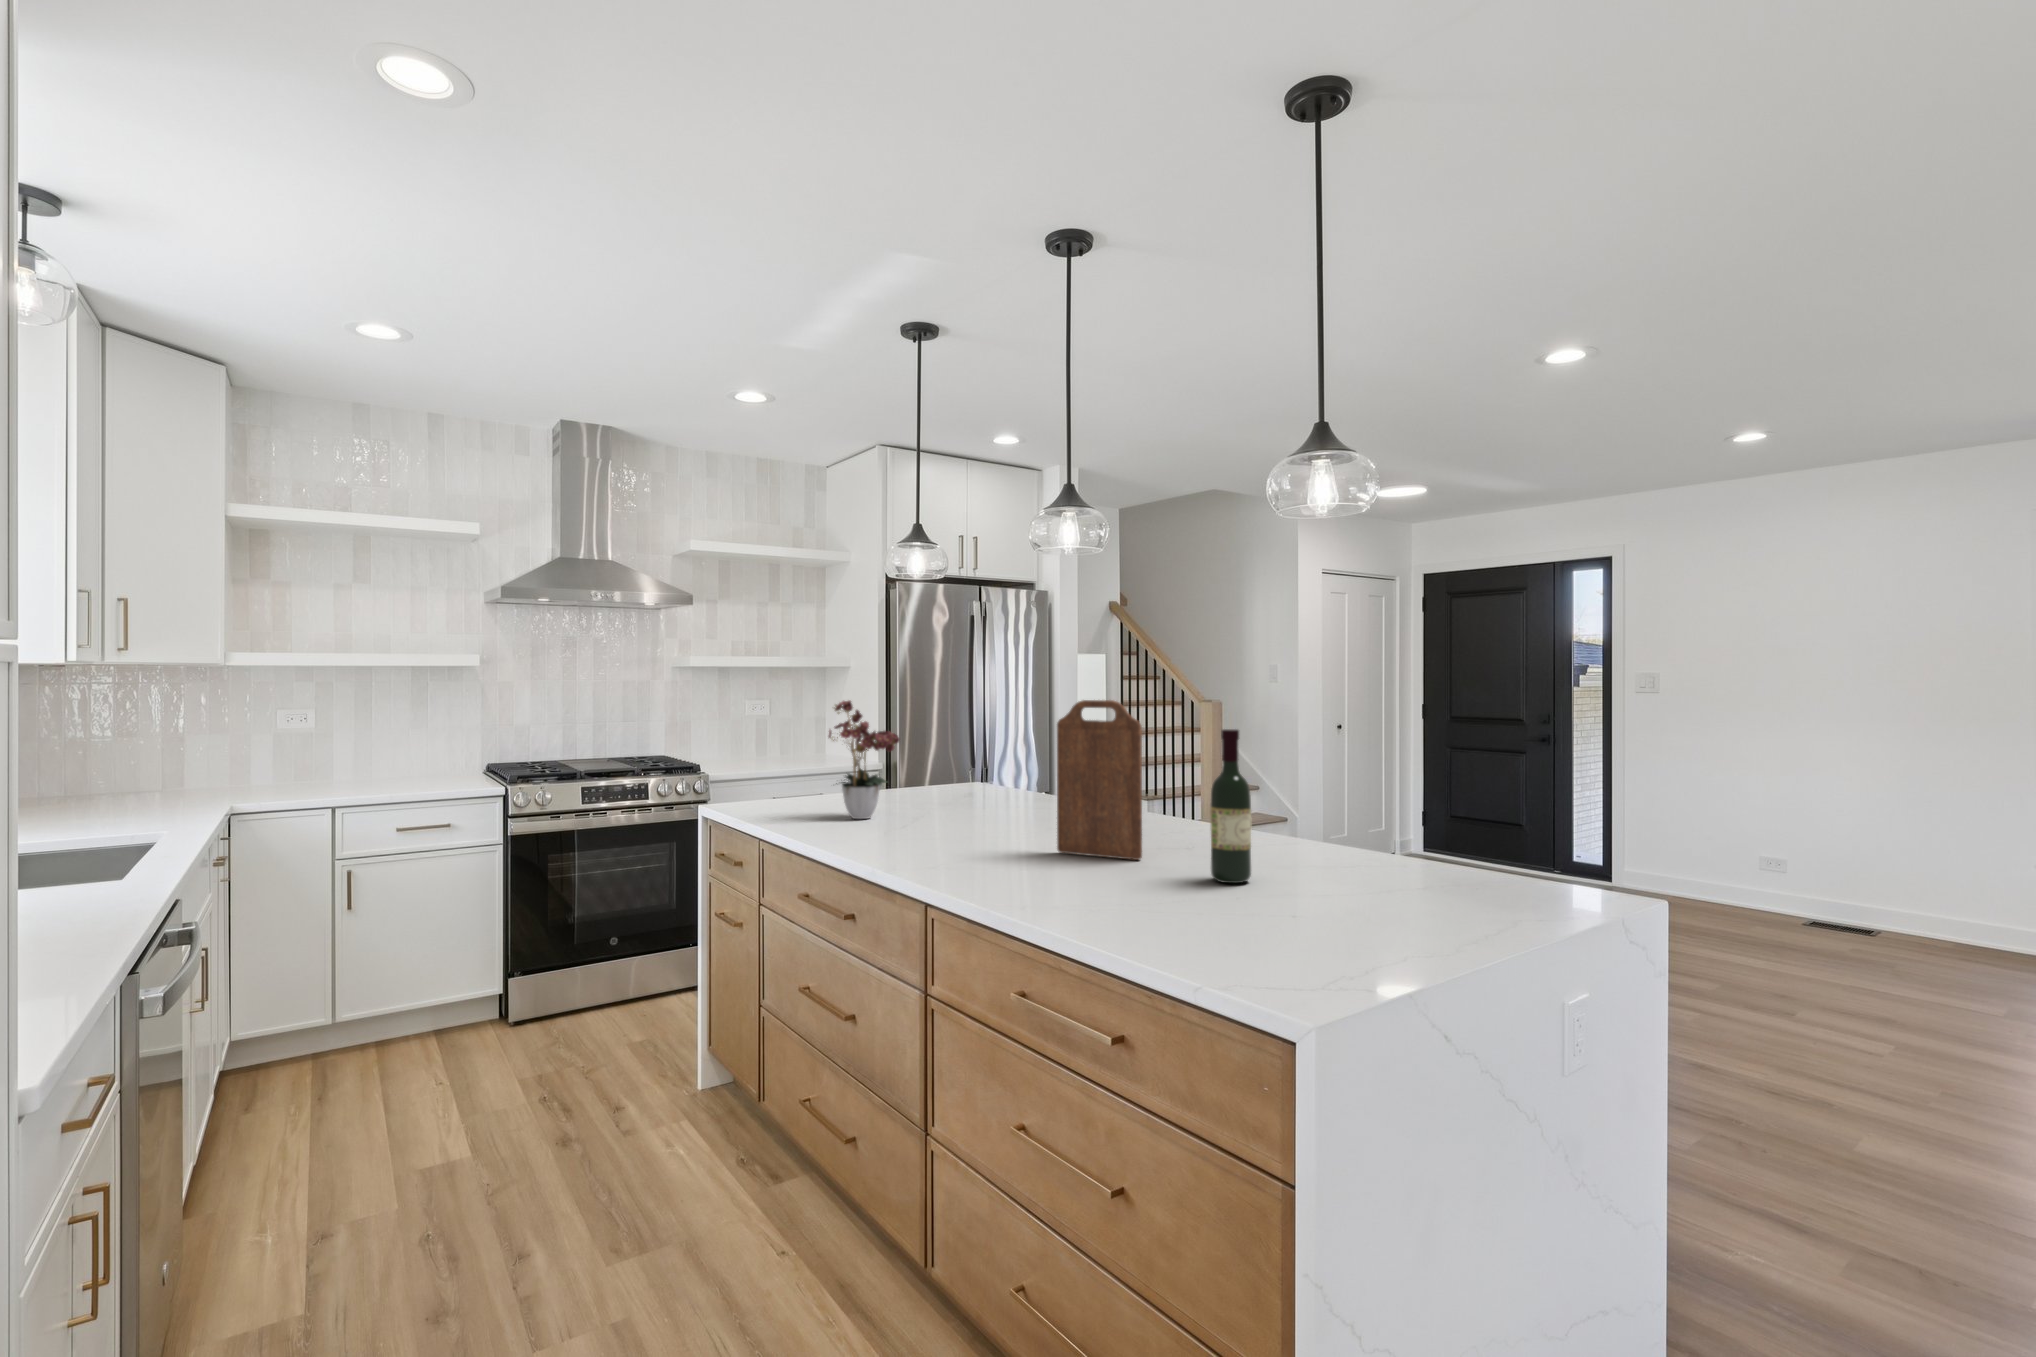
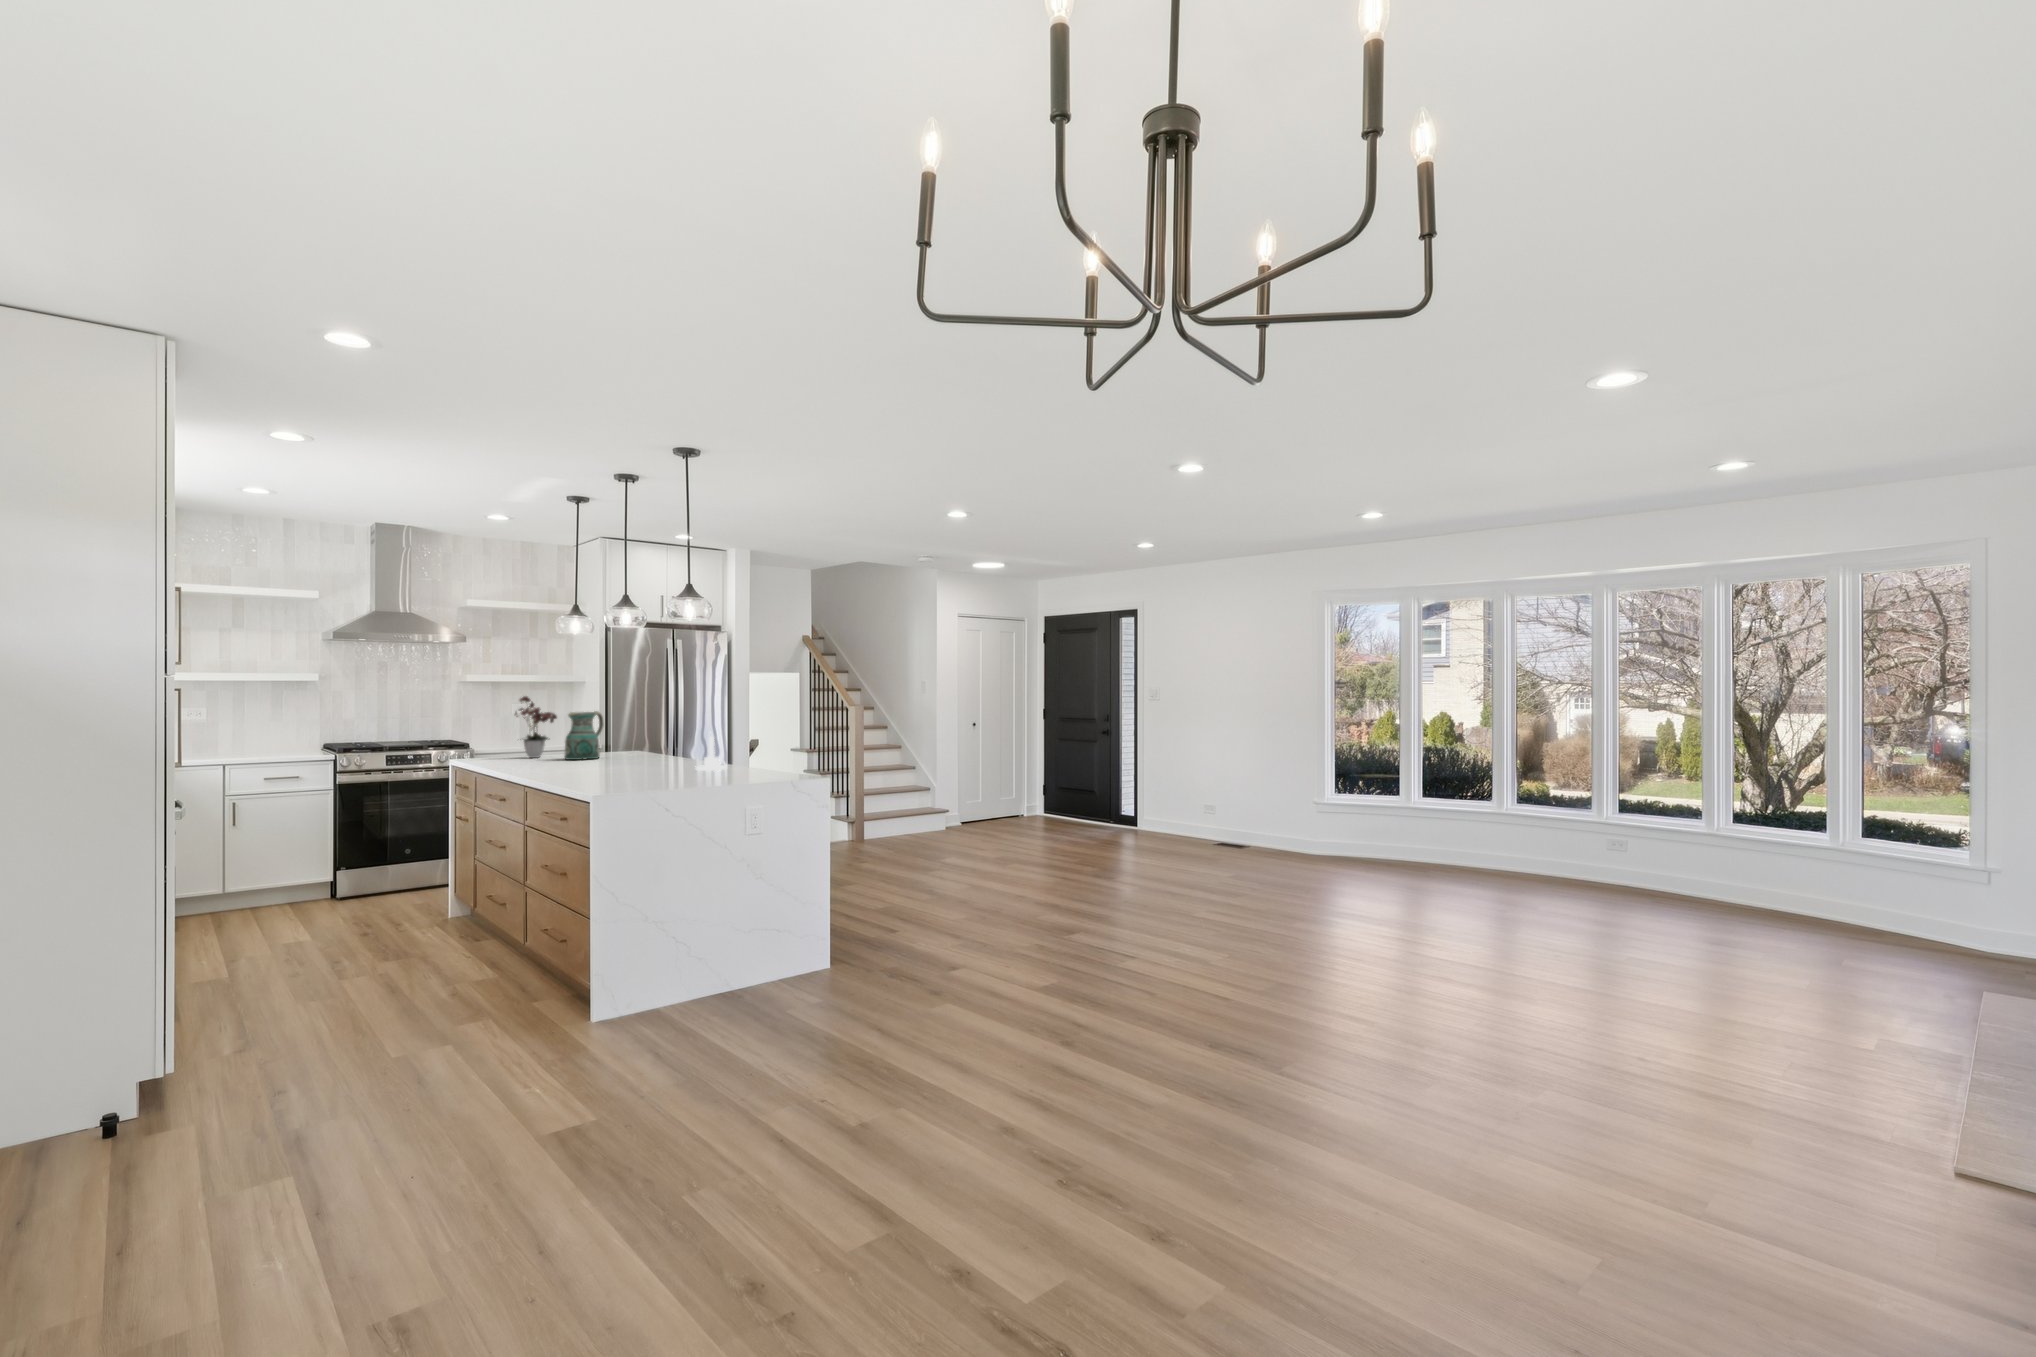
cutting board: present [1057,700,1142,860] -> none [608,692,642,764]
wine bottle: present [1210,729,1251,883] -> none [653,703,671,767]
ceramic pitcher: none [933,731,997,832] -> present [564,711,604,760]
candle holder: none [1386,810,1474,922] -> present [696,736,727,771]

